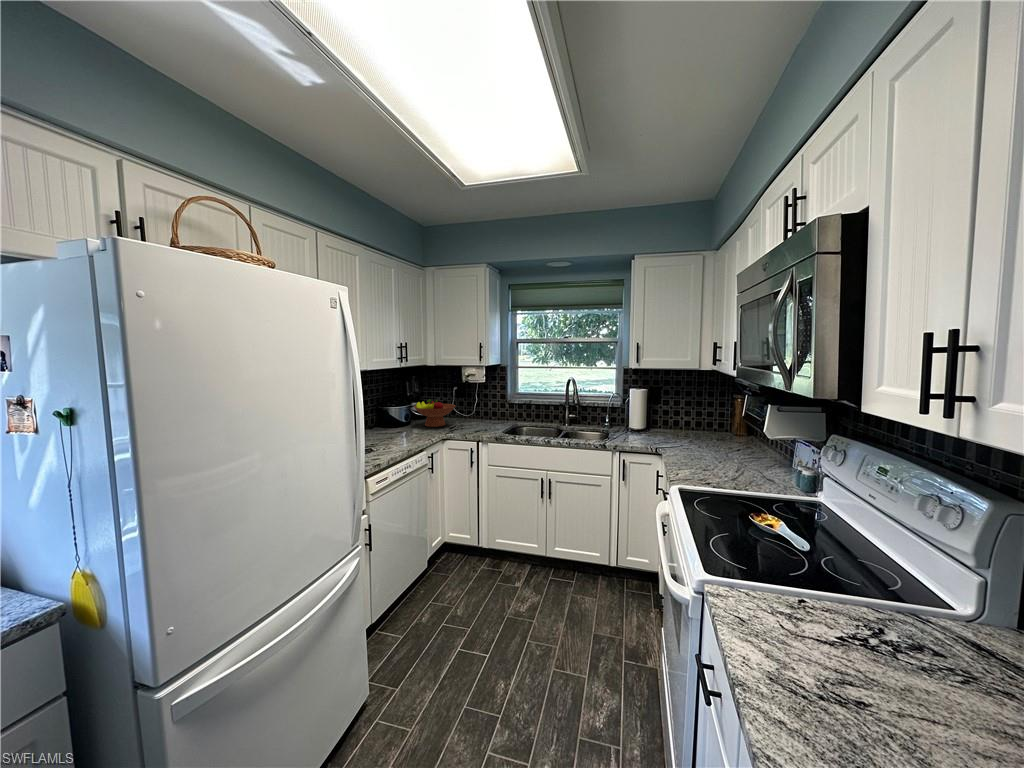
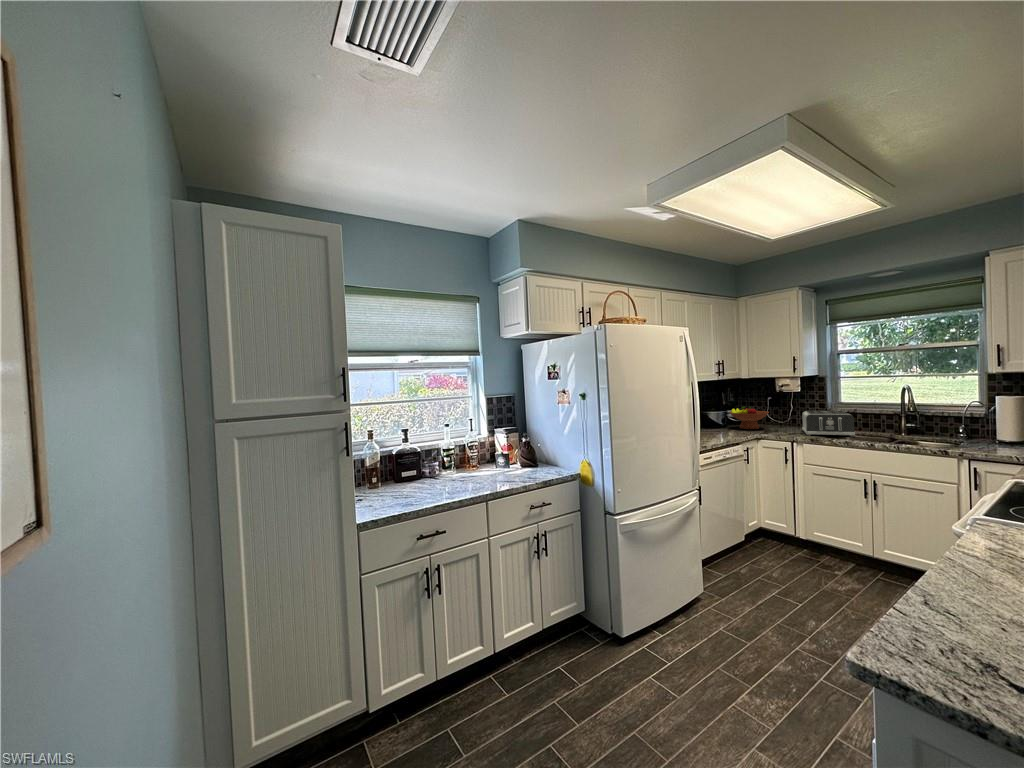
toaster: none [486,403,533,433] -> present [802,411,855,437]

